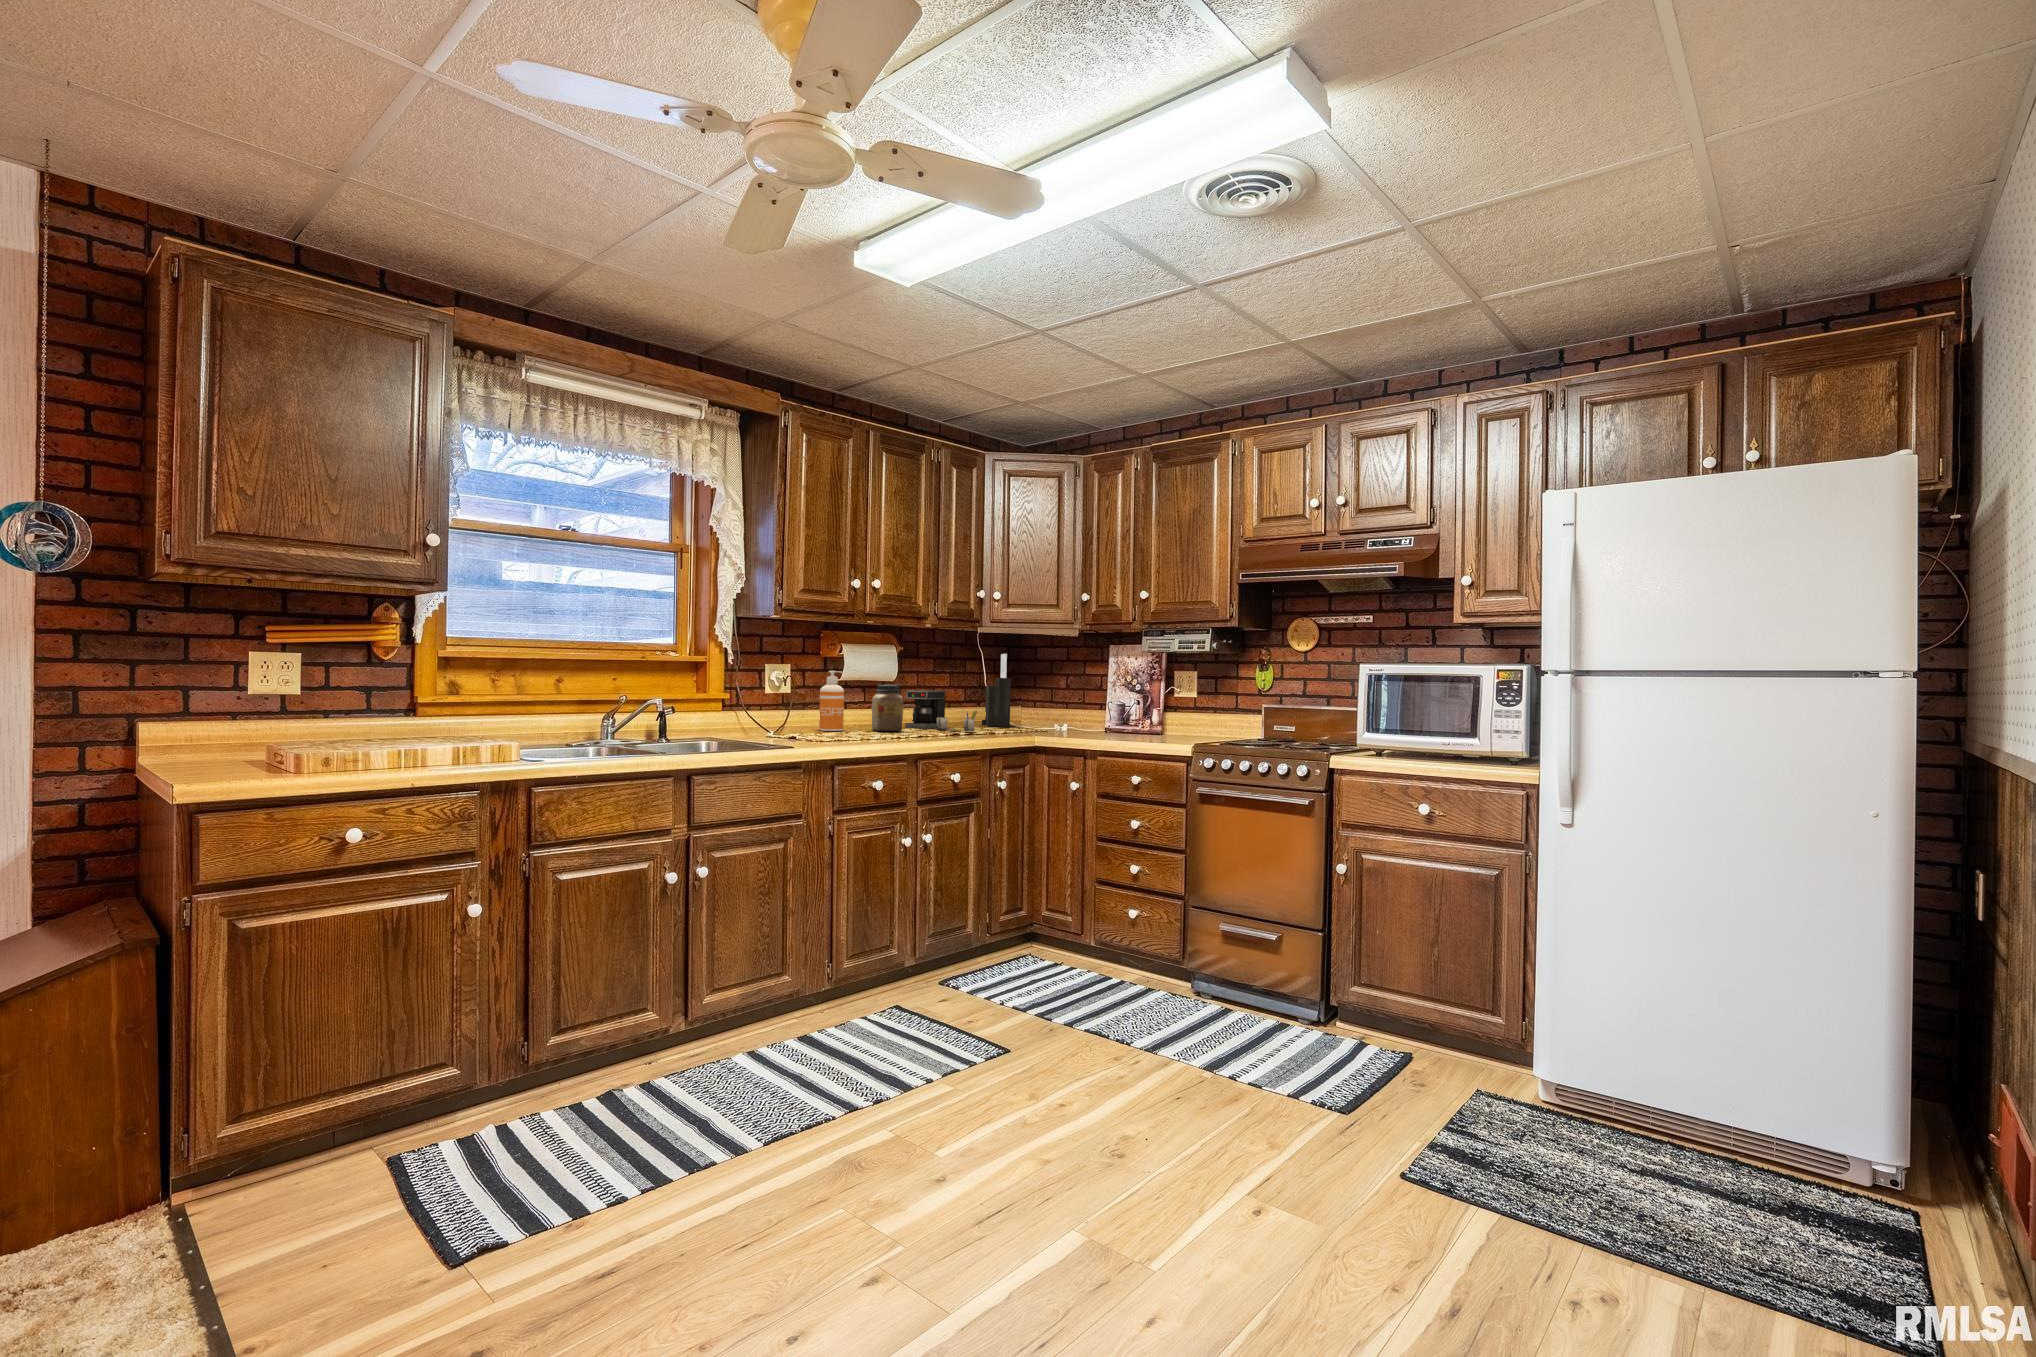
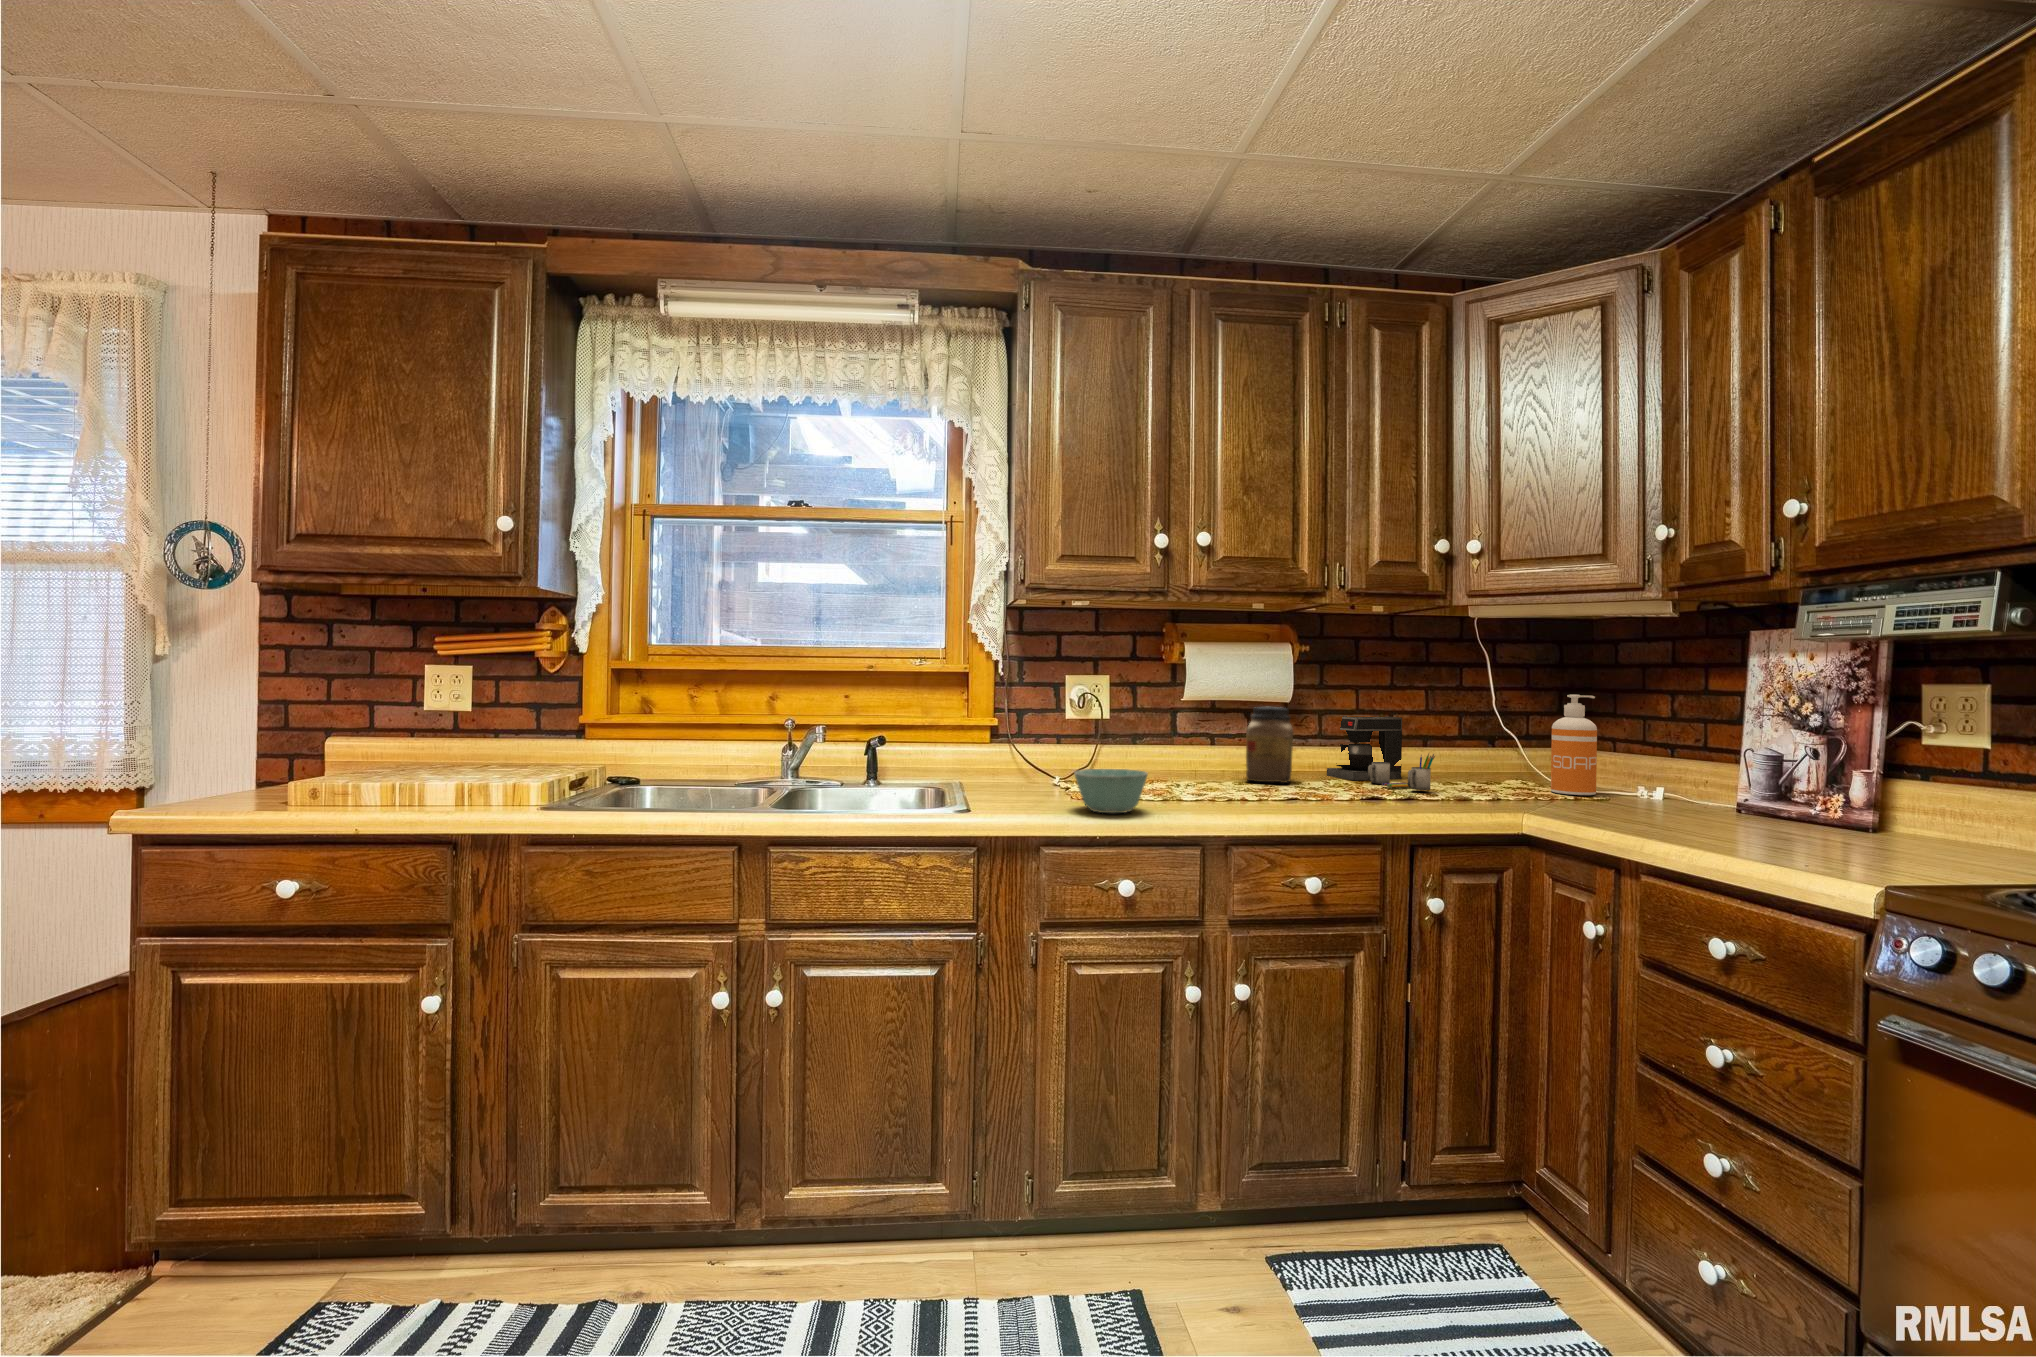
knife block: present [982,654,1011,726] -> none [1492,654,1547,783]
soap dispenser: present [819,671,844,731] -> present [1551,695,1597,795]
bowl: none [837,722,881,746] -> present [1074,769,1148,813]

